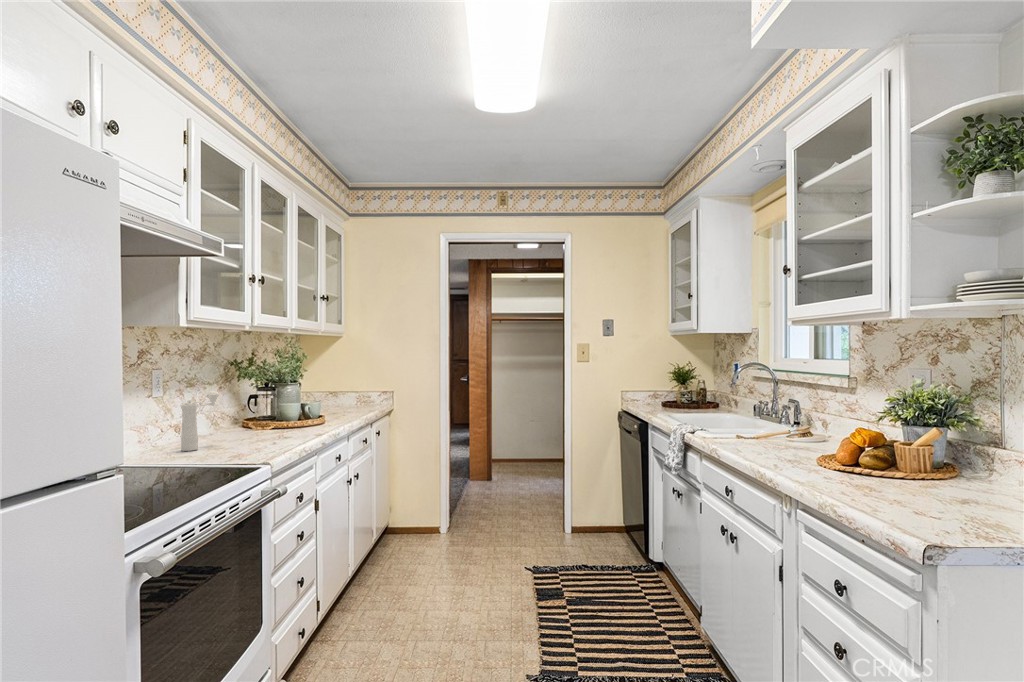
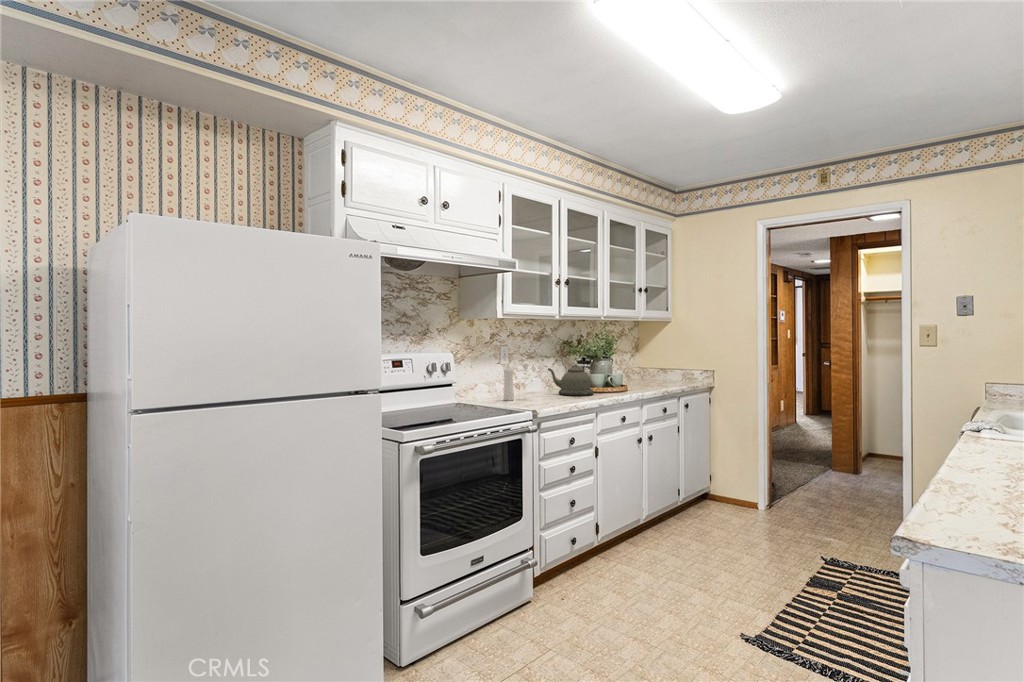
kettle: none [230,379,296,435] -> present [548,355,594,396]

